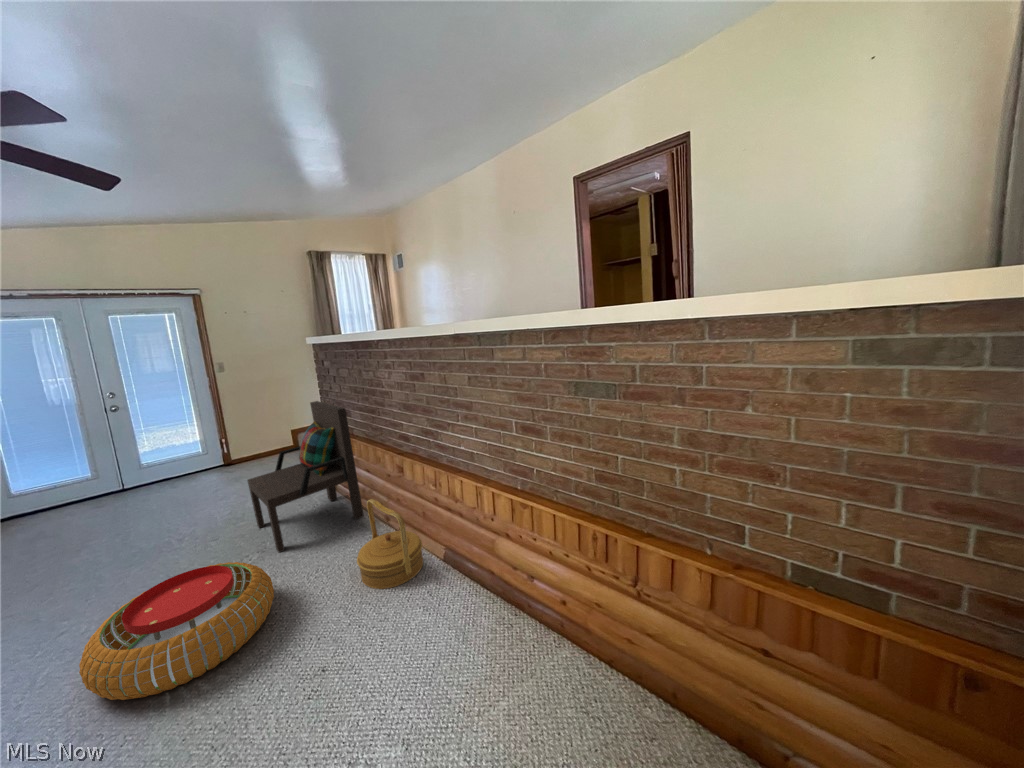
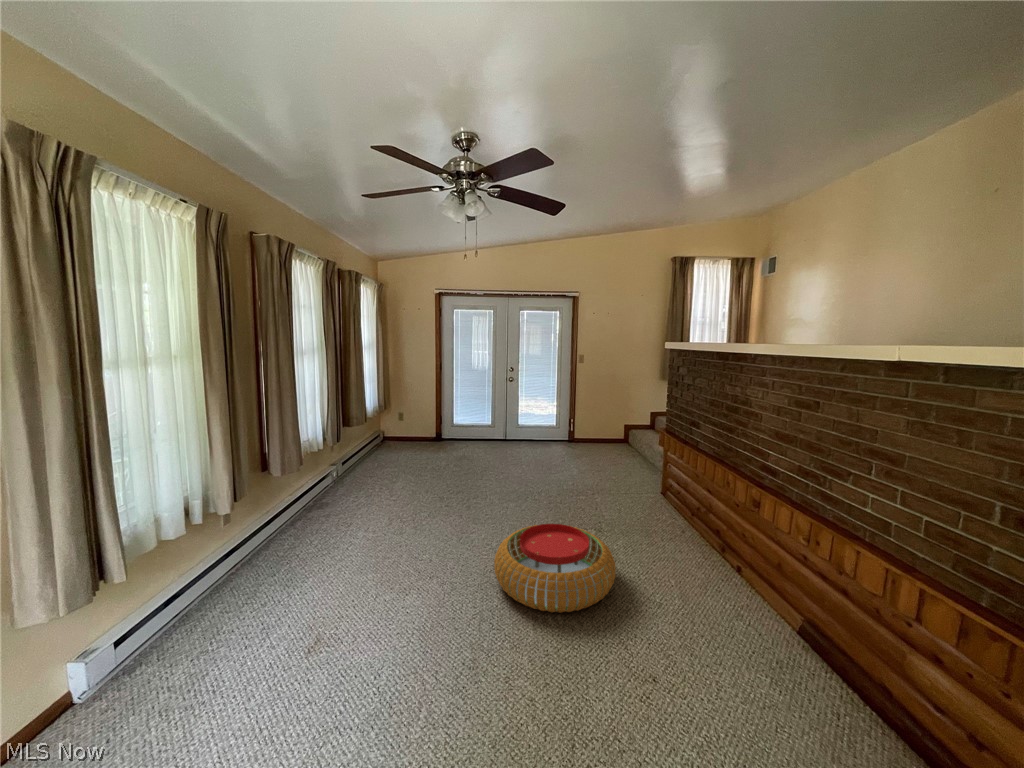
armchair: present [248,401,364,552] -> none [595,407,699,538]
woven basket: present [357,499,423,589] -> none [693,524,772,632]

